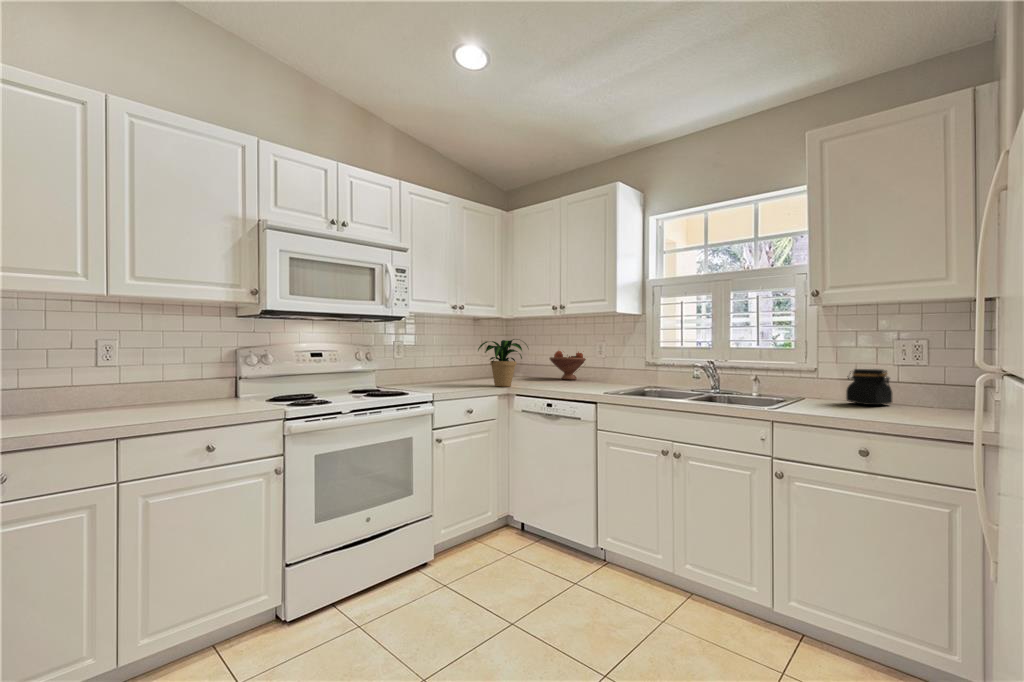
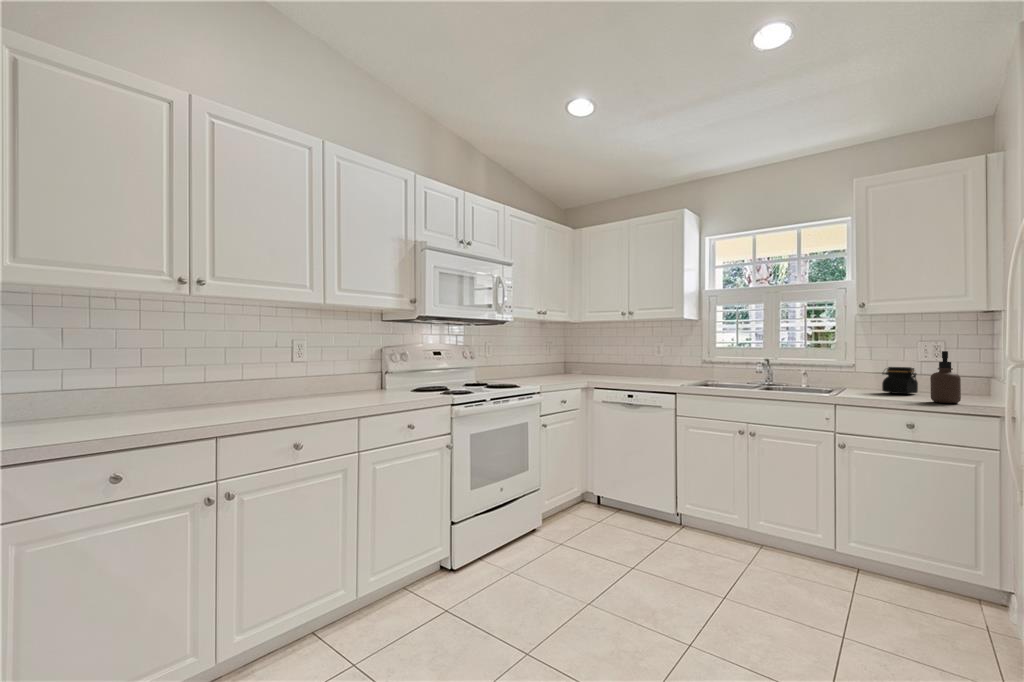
potted plant: present [478,339,528,386] -> none [563,341,604,381]
soap dispenser: none [899,348,941,420] -> present [930,351,961,403]
fruit bowl: present [550,351,586,380] -> none [610,350,646,376]

